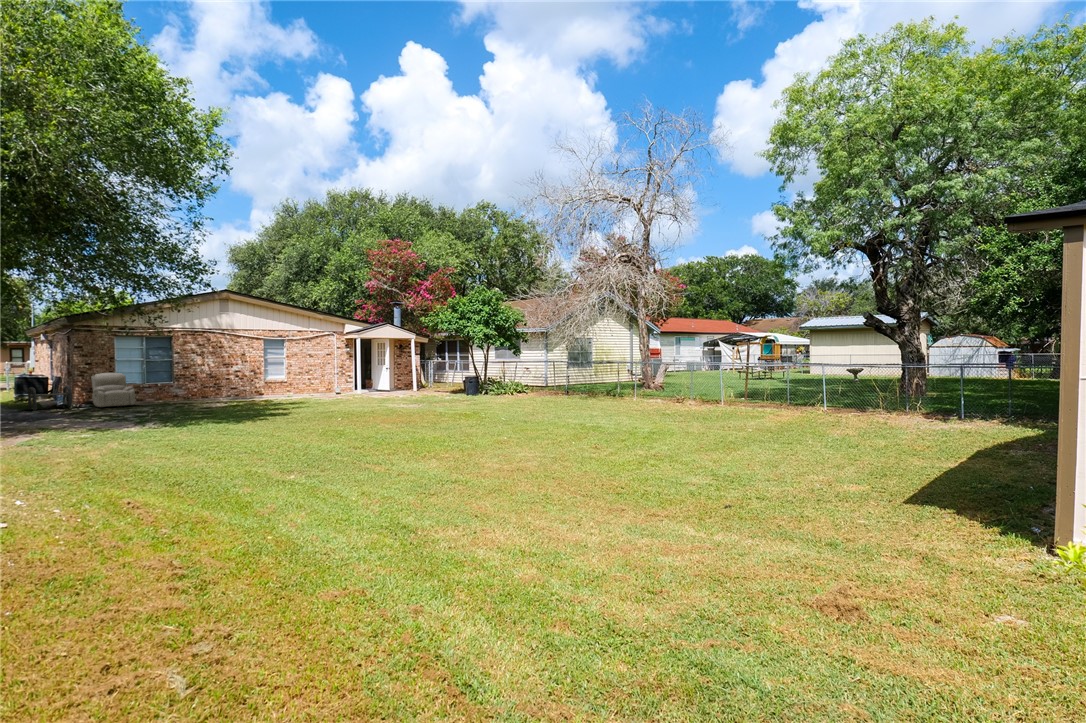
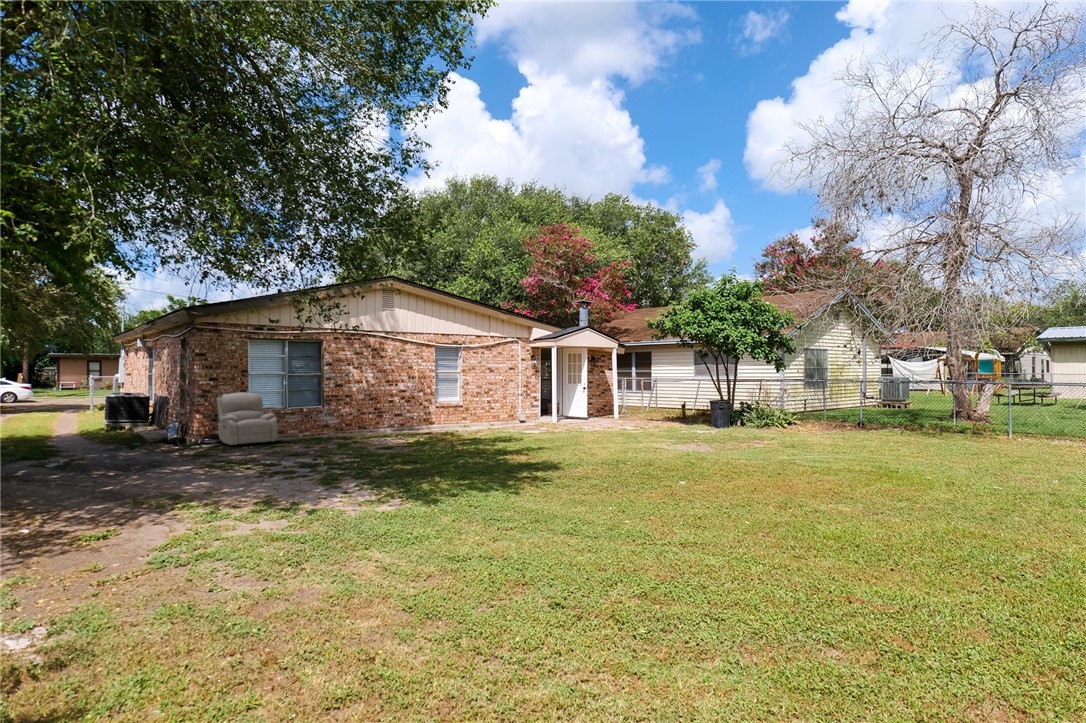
bench: present [28,386,72,411] -> none [128,411,189,450]

